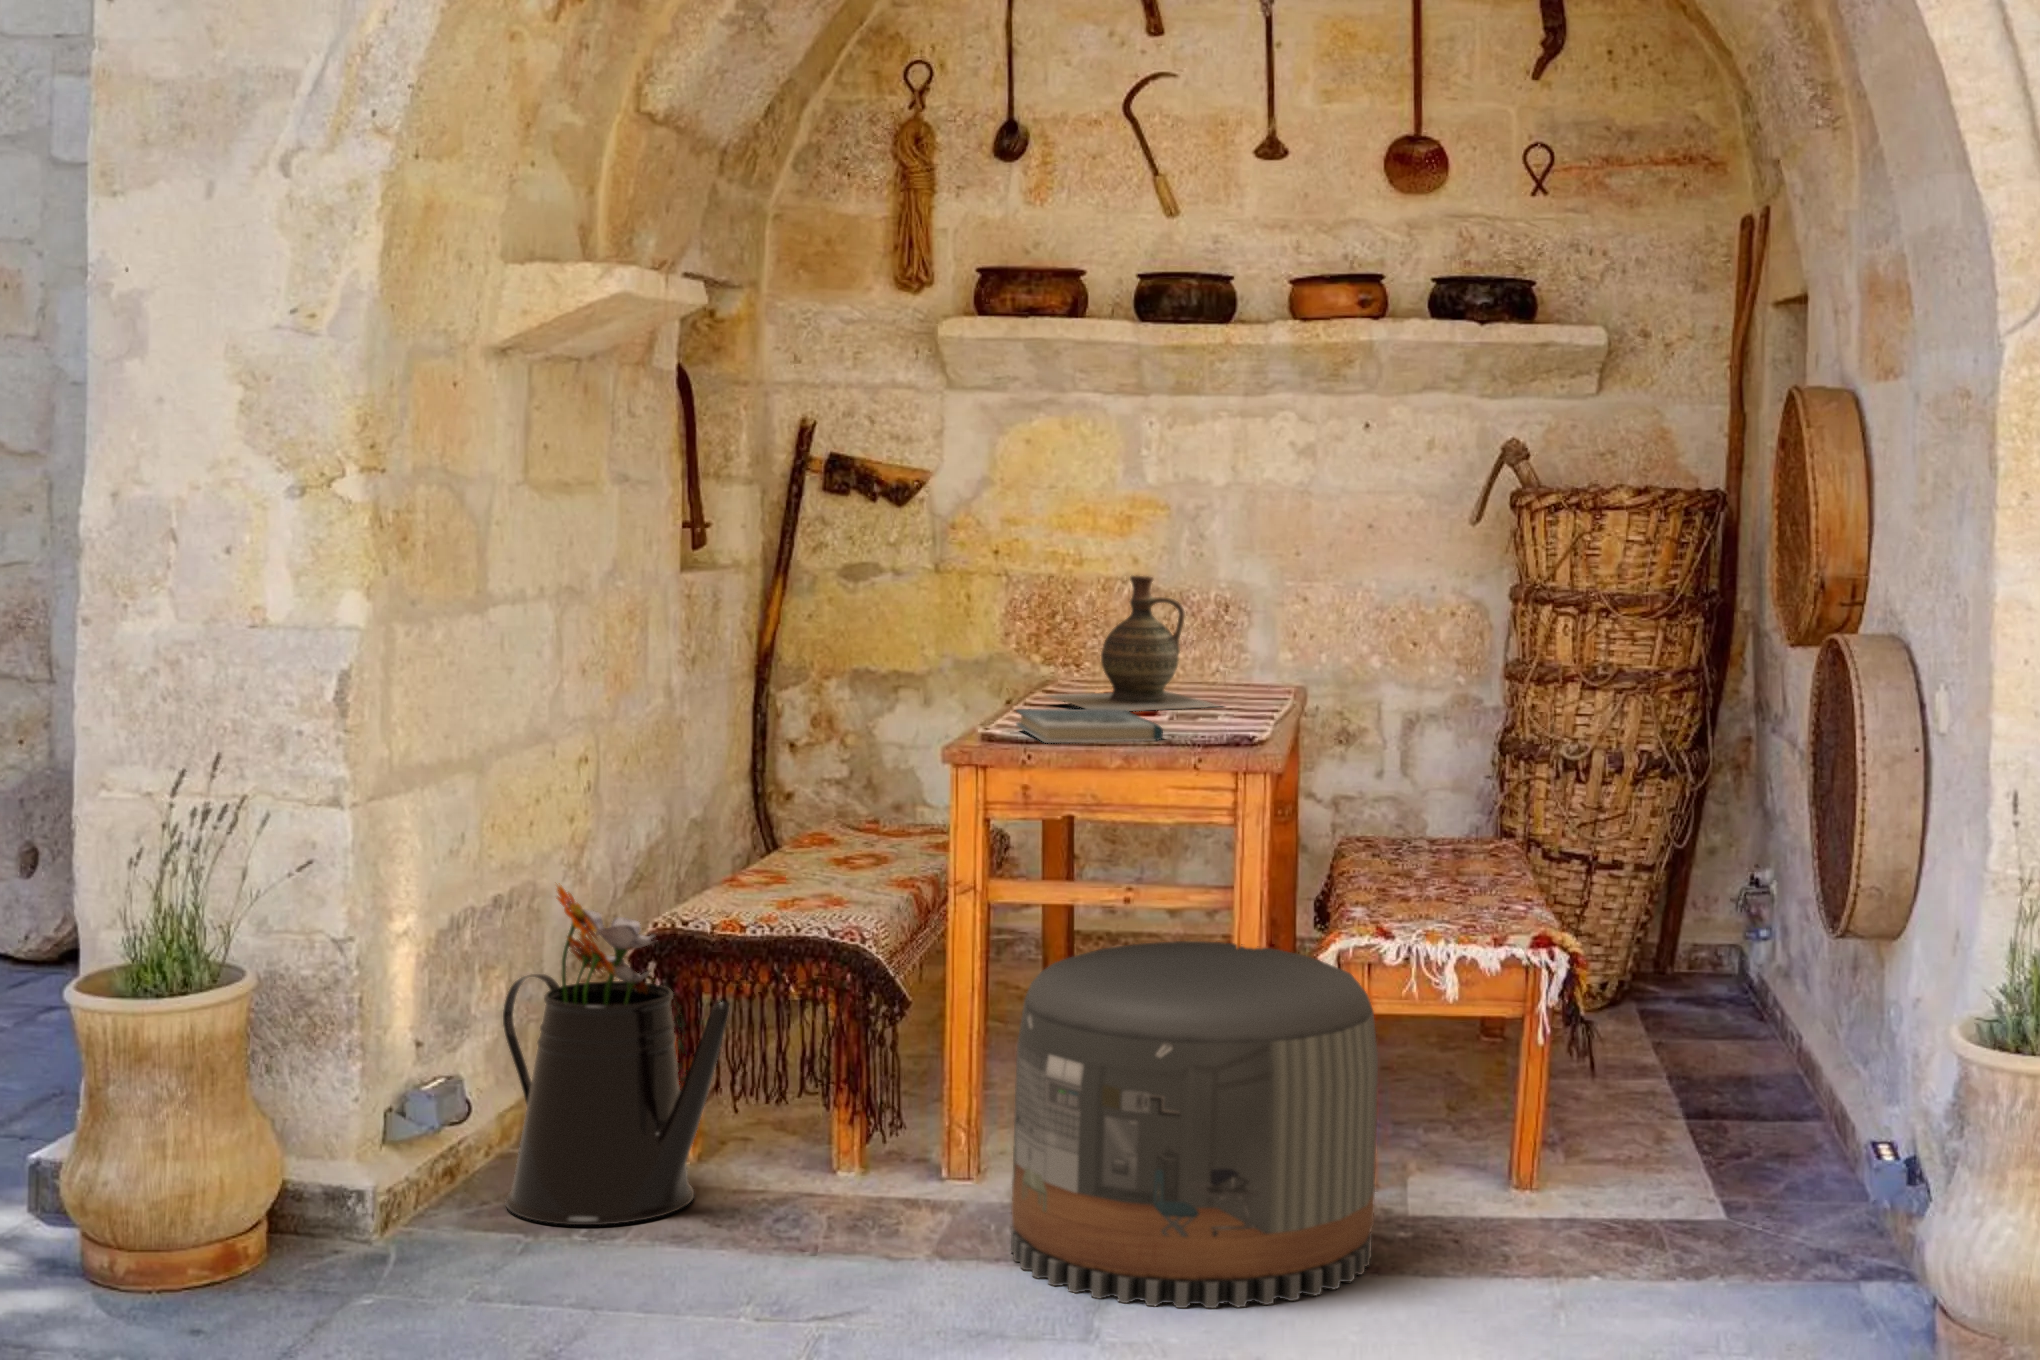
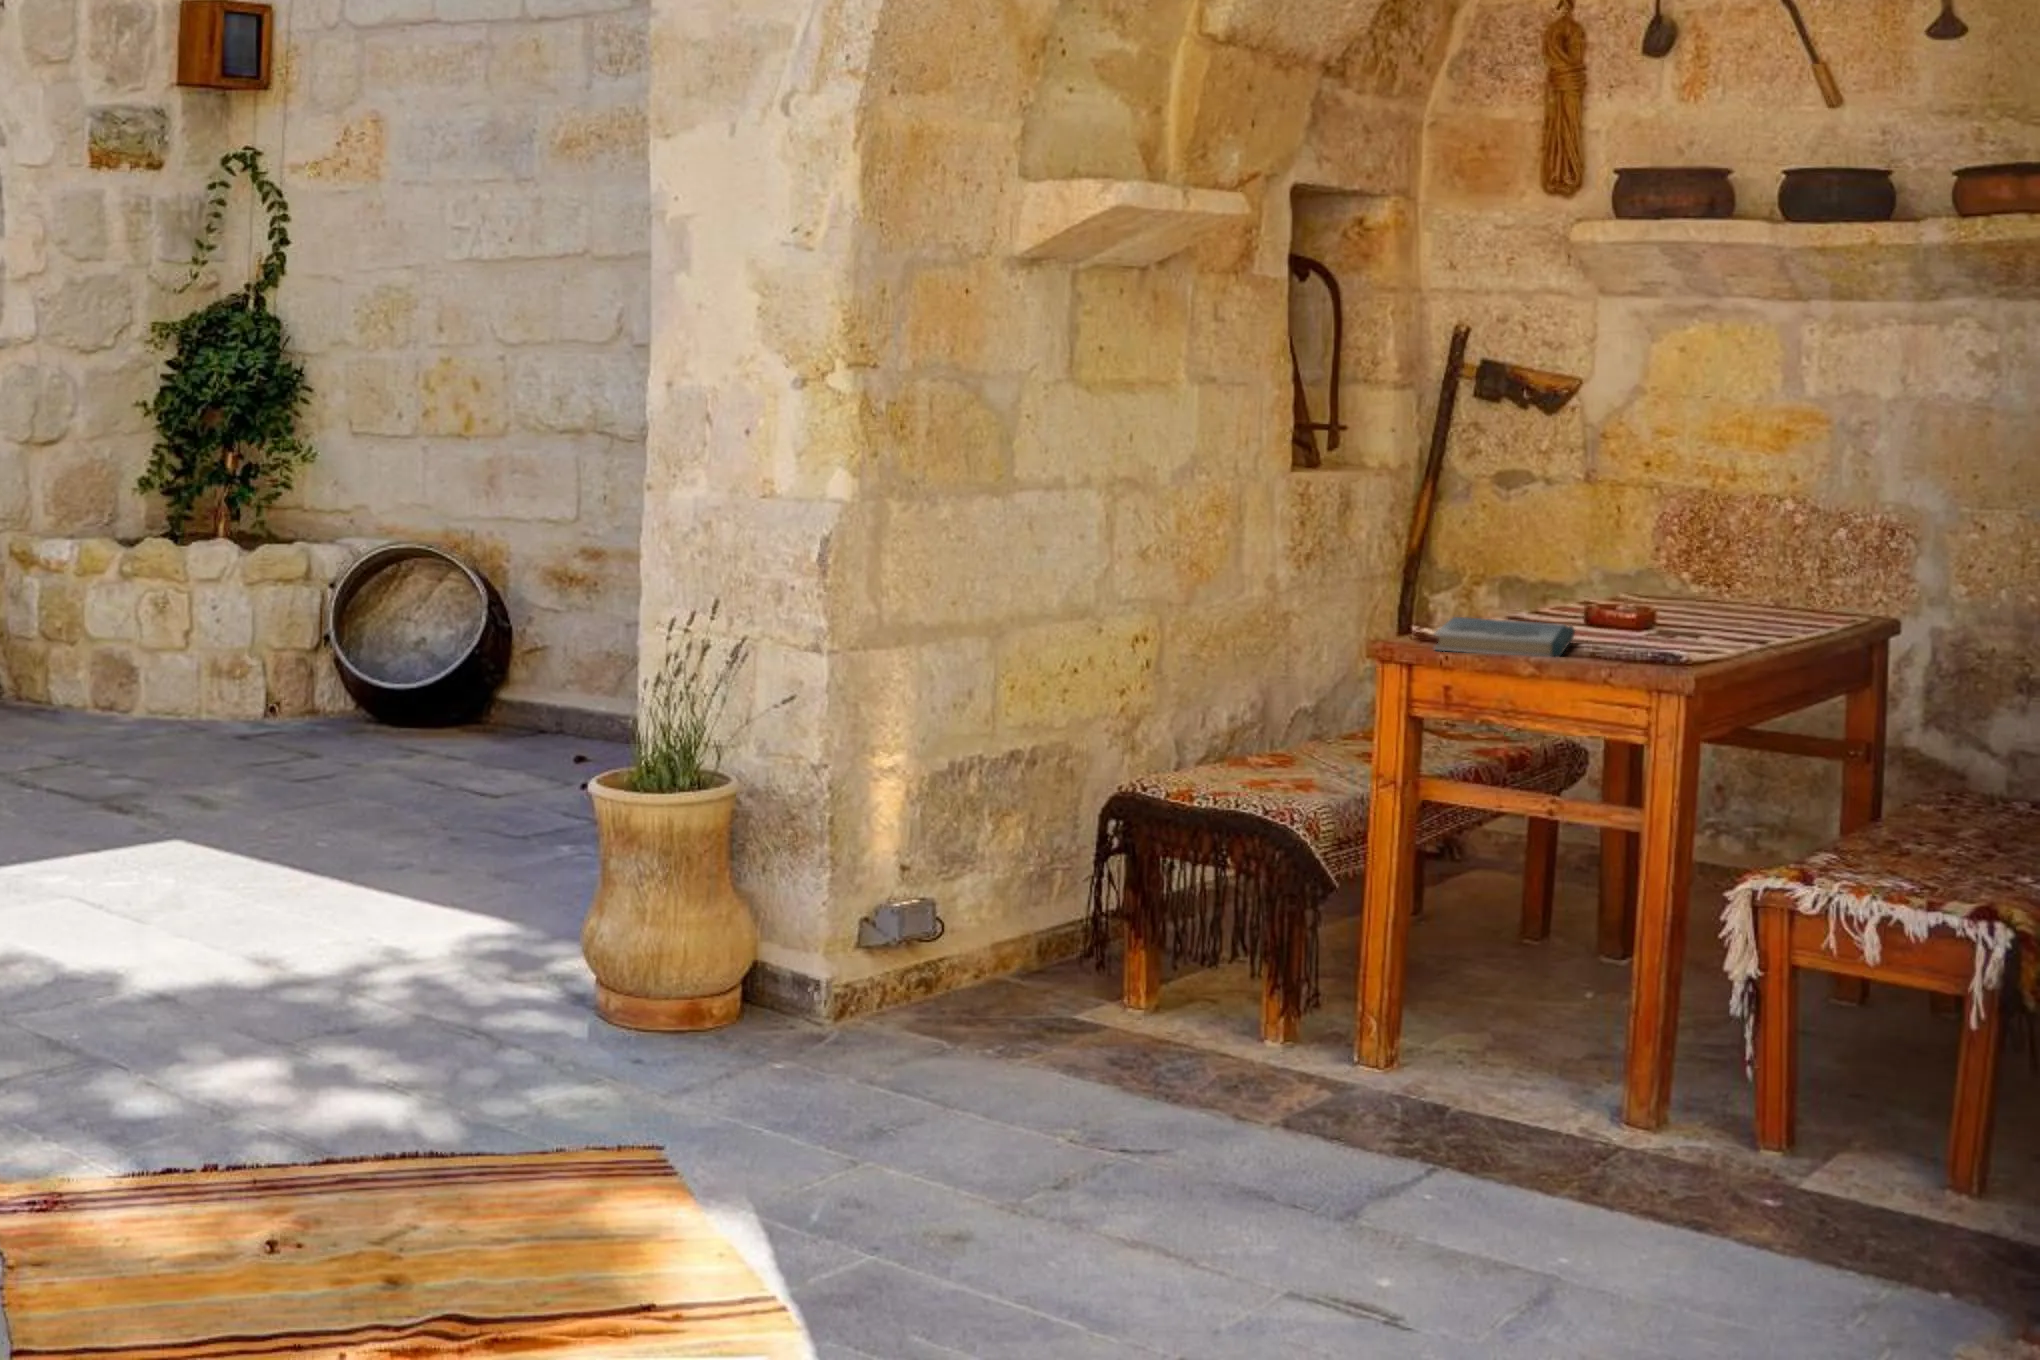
ceramic jug: present [1047,575,1219,711] -> none [1575,489,1765,631]
watering can: present [503,883,729,1225] -> none [977,734,1138,1035]
pouf: present [1011,941,1378,1308] -> none [1357,857,1754,1231]

